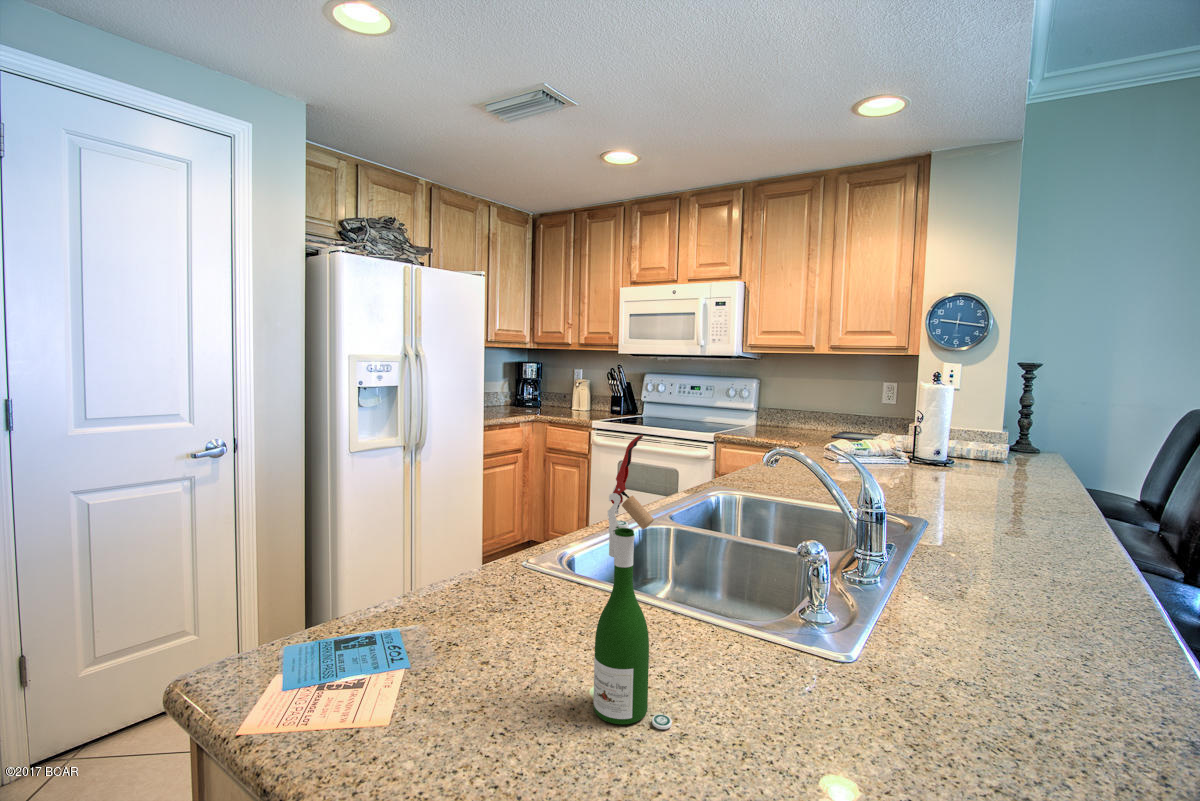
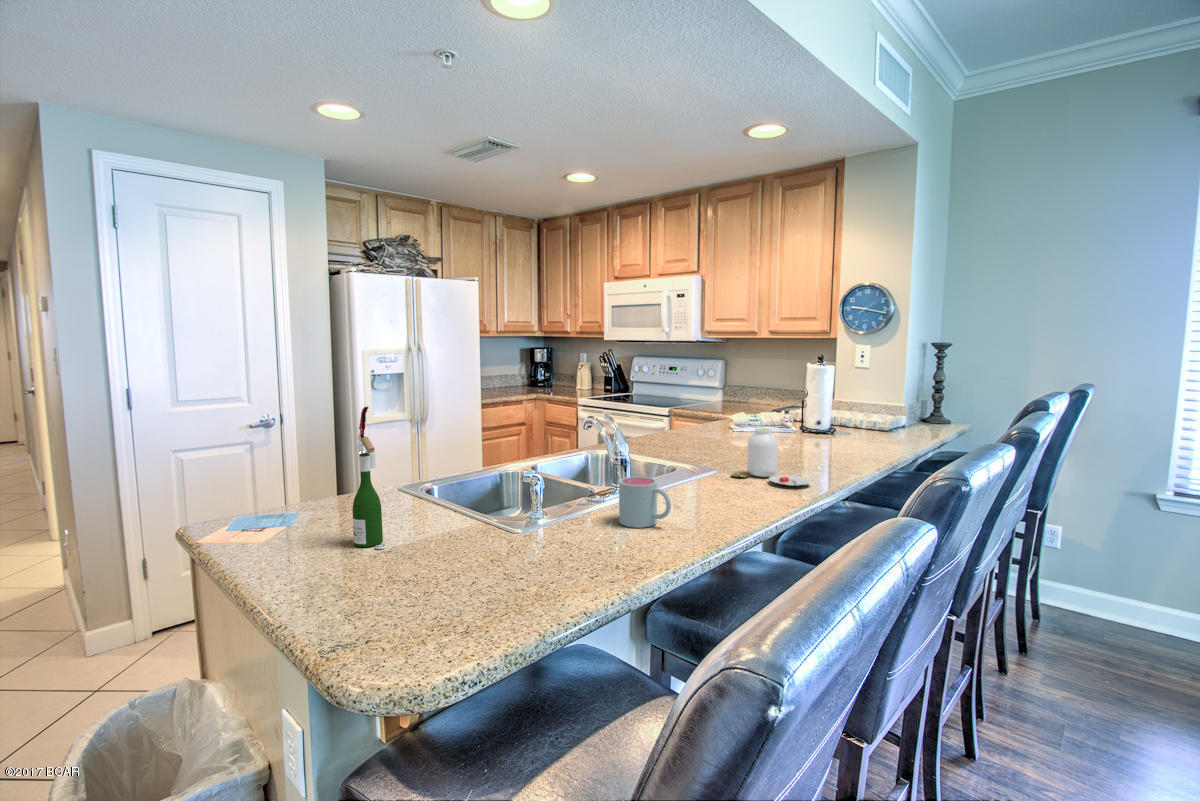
jar: none [954,463,1089,545] -> present [732,428,811,486]
mug: none [961,547,1078,637] -> present [619,477,671,528]

